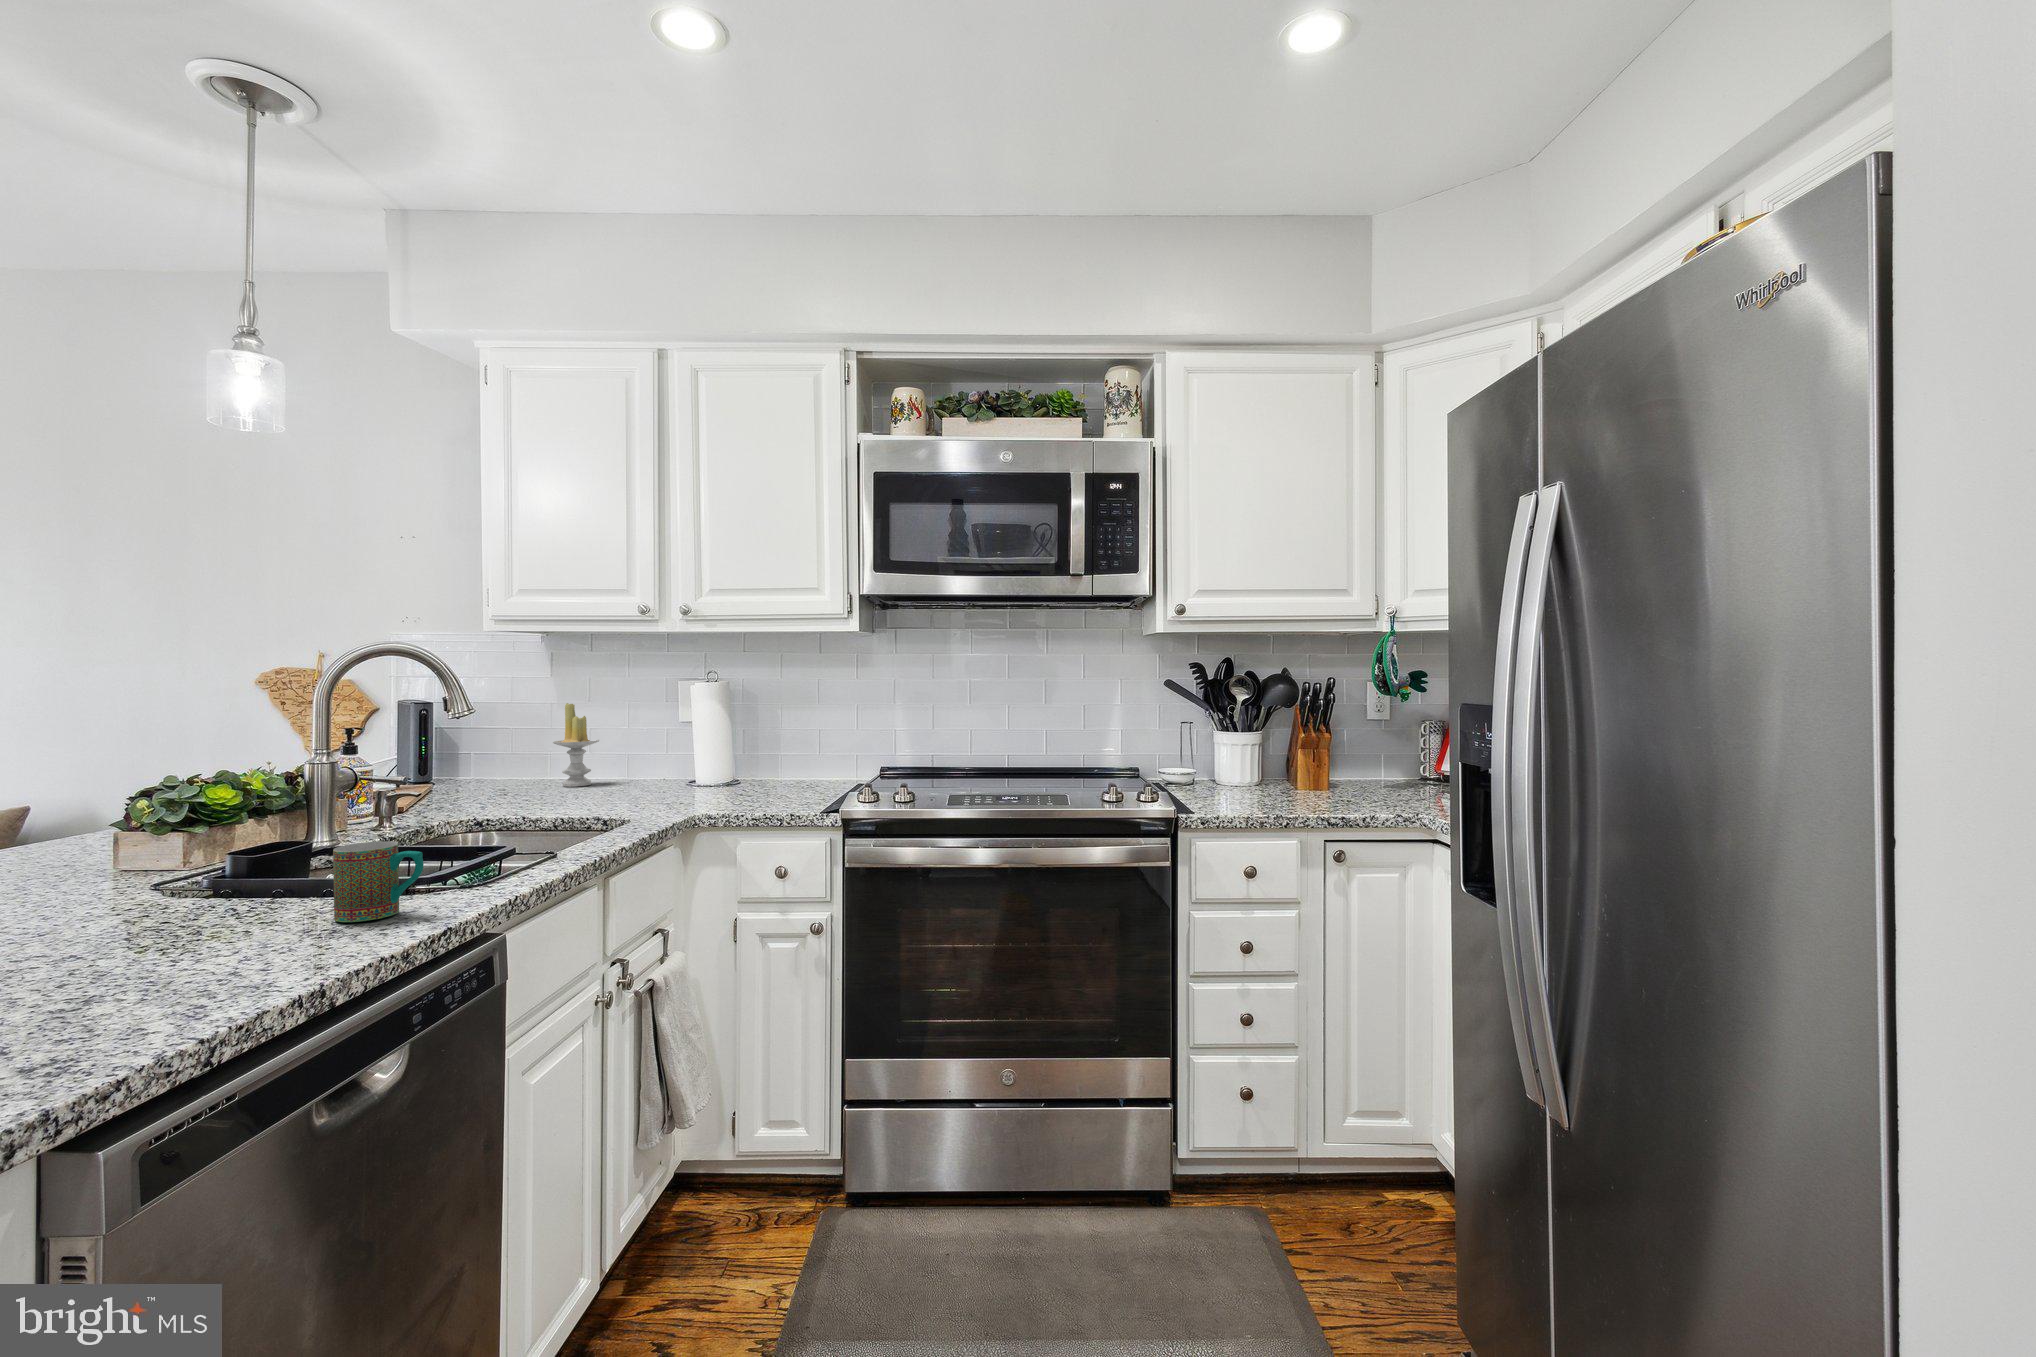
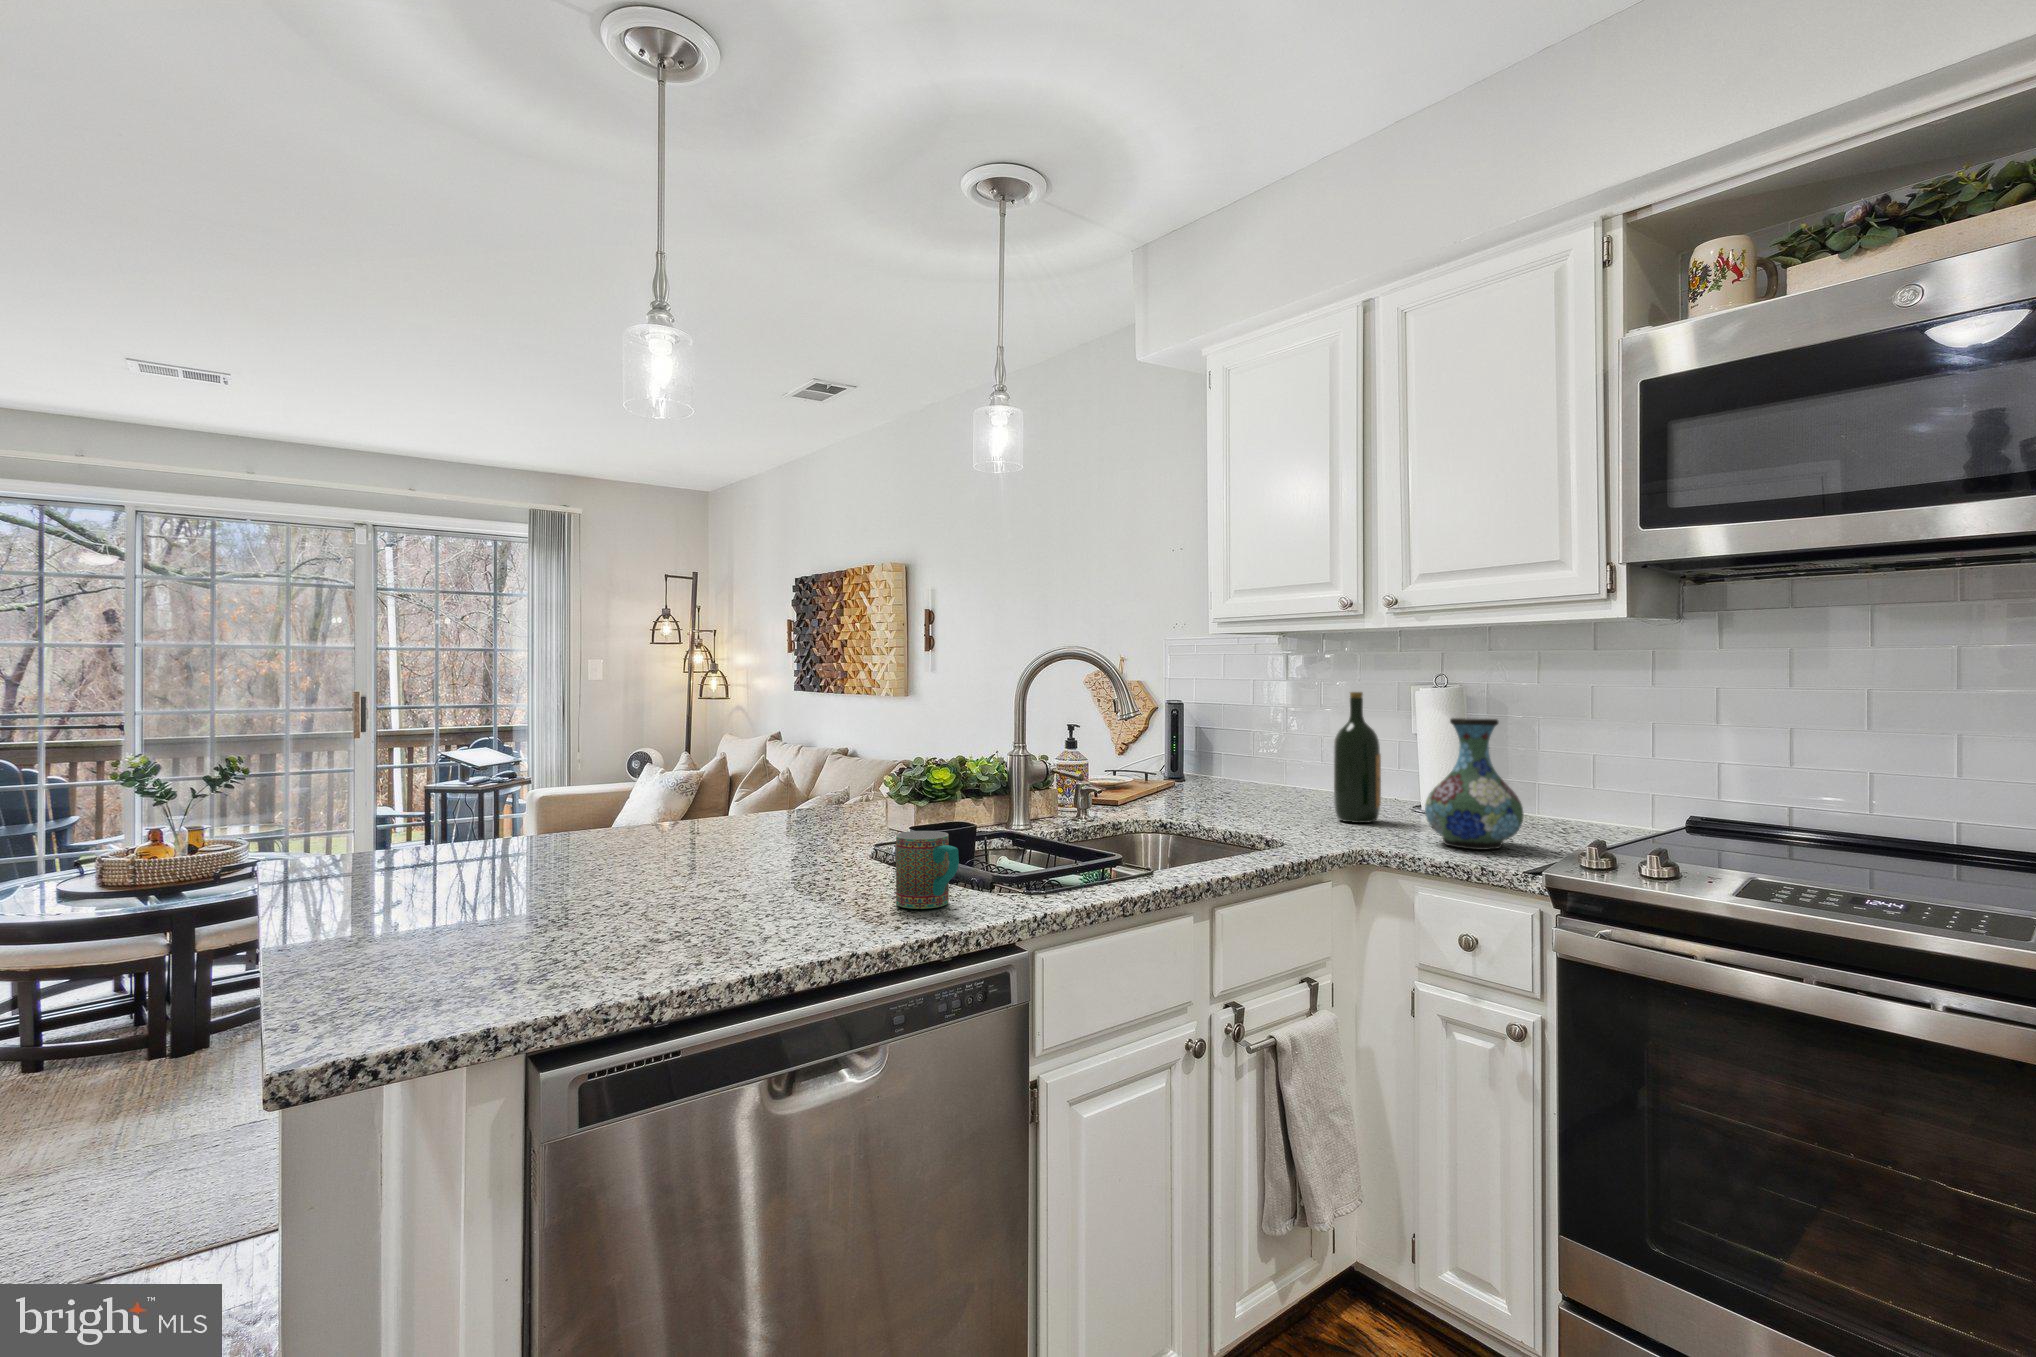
wine bottle: none [642,688,682,798] -> present [1334,692,1381,823]
candle: present [553,703,599,787] -> none [1269,708,1316,798]
vase: none [734,706,803,804] -> present [1425,718,1524,850]

